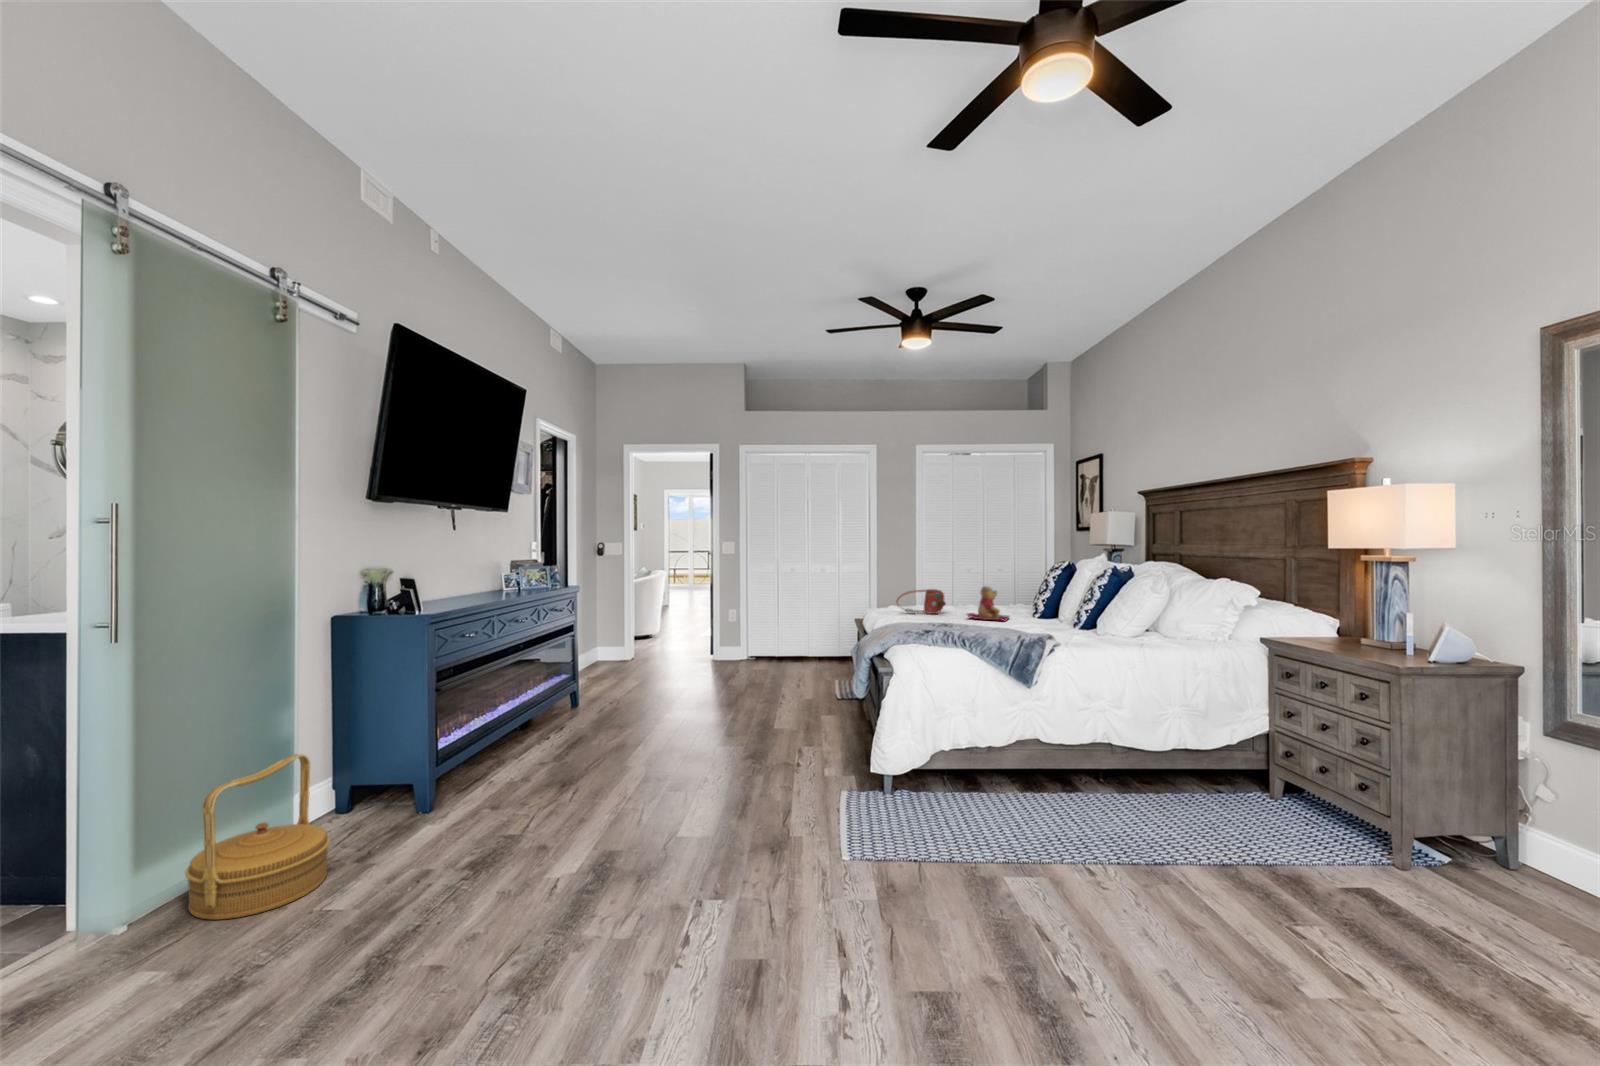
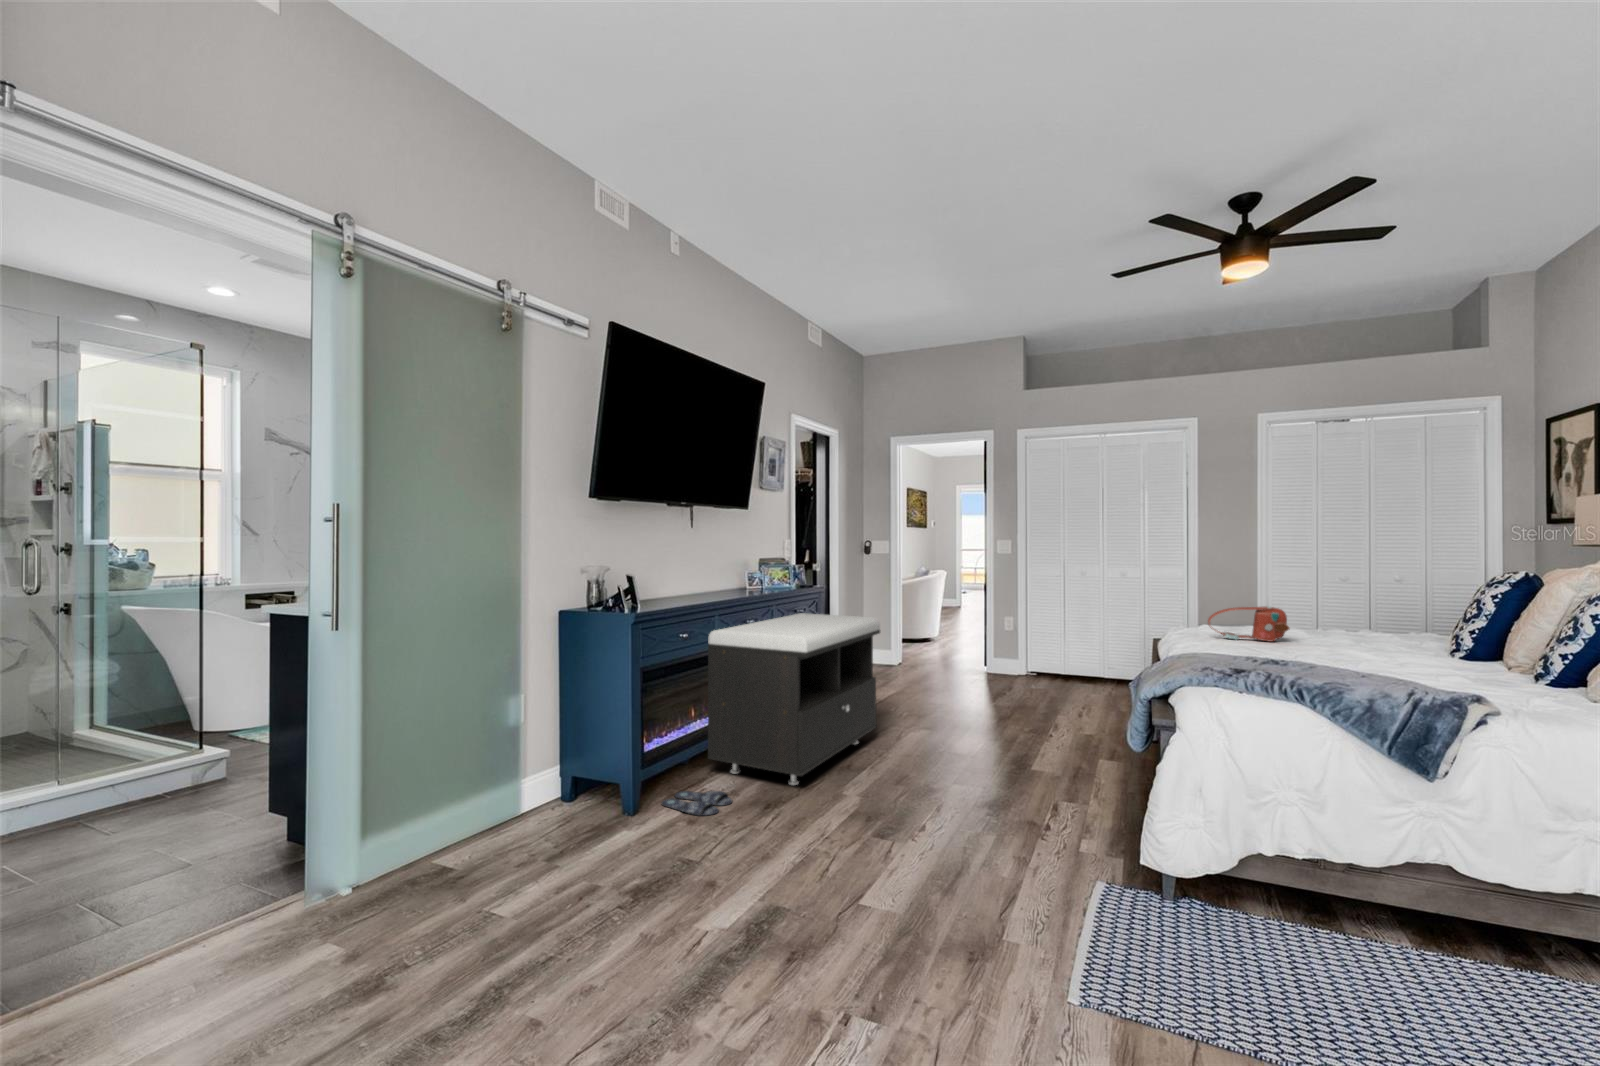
teddy bear: present [967,586,1009,621] -> none [1320,606,1405,662]
storage bench: none [493,611,648,765] -> present [708,613,880,785]
woven basket: present [185,754,330,920] -> none [404,744,524,898]
slippers: none [456,779,530,802] -> present [661,790,732,816]

